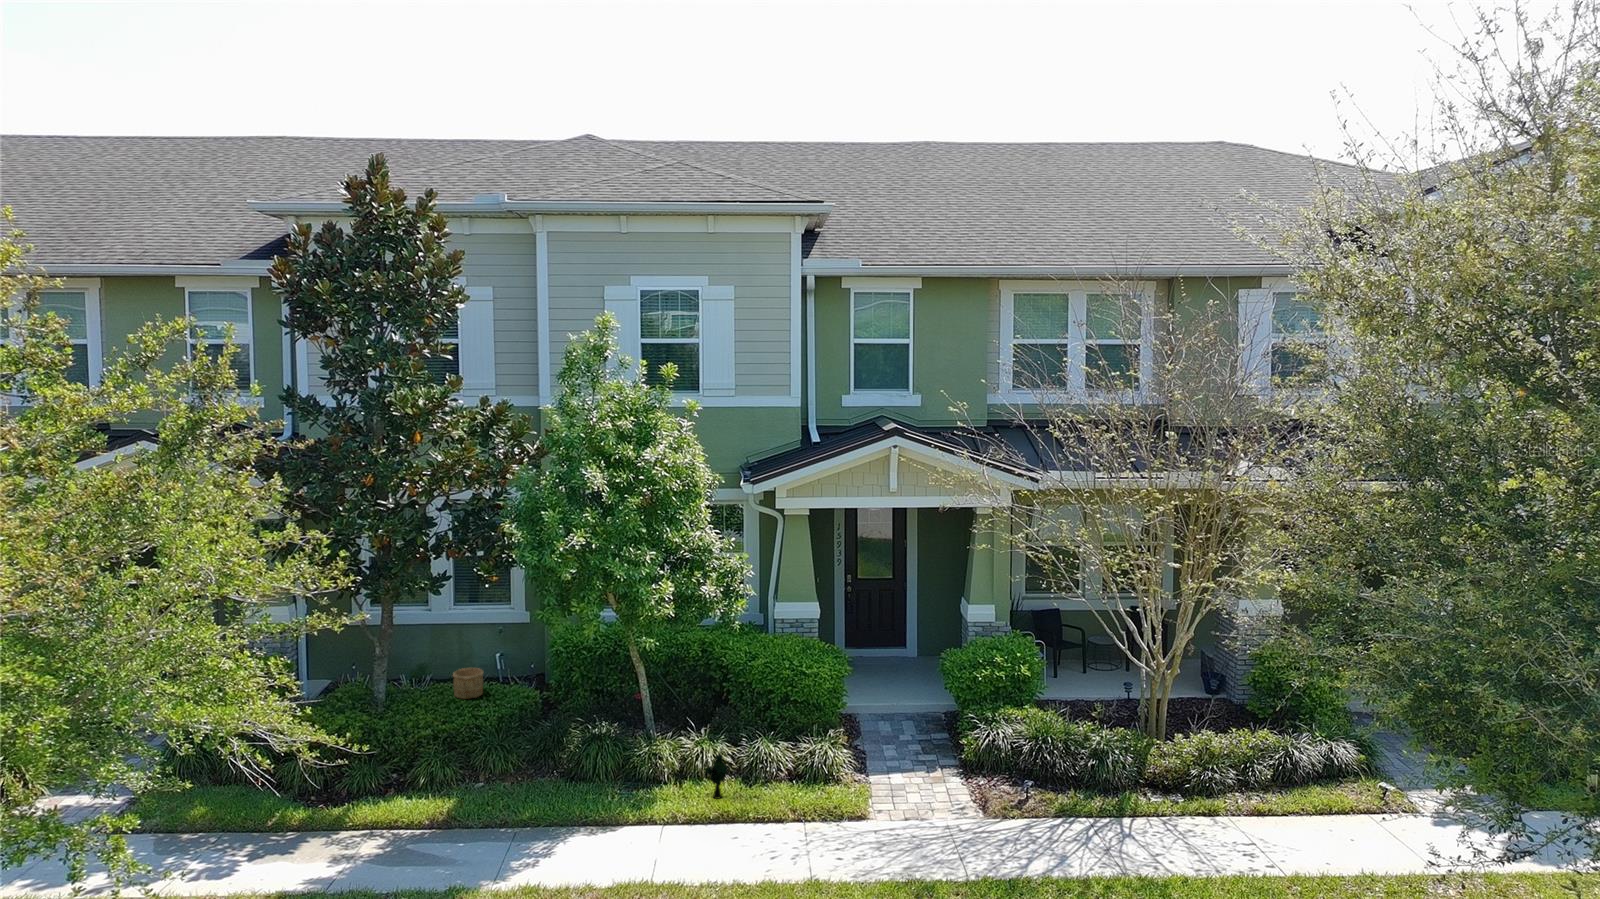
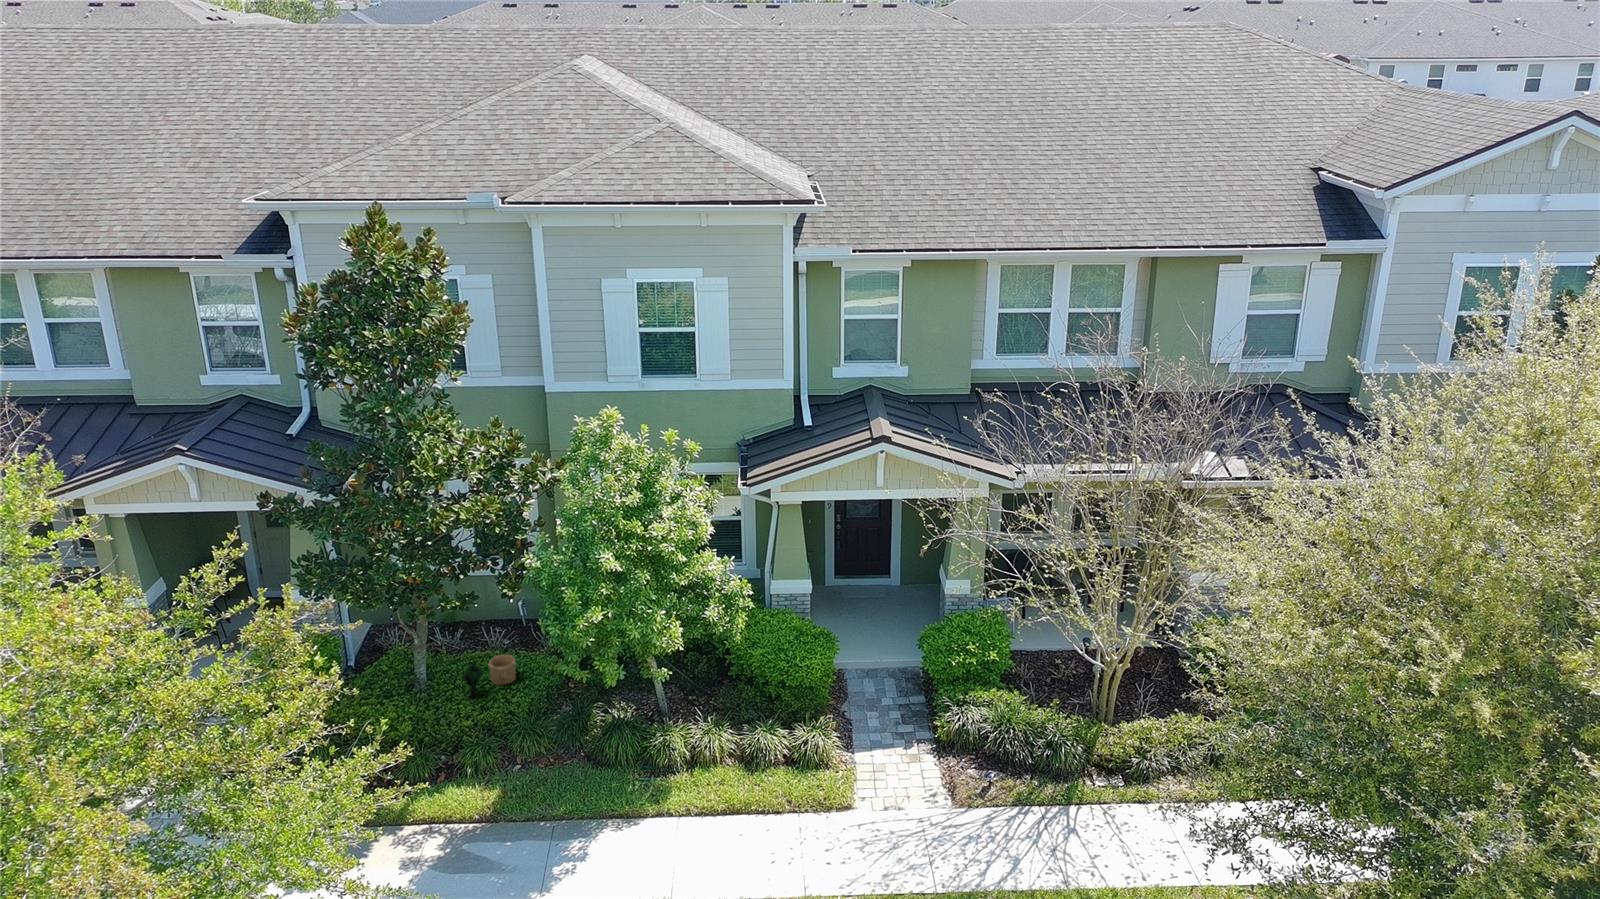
decorative plant: present [705,749,730,799] -> present [462,659,483,697]

